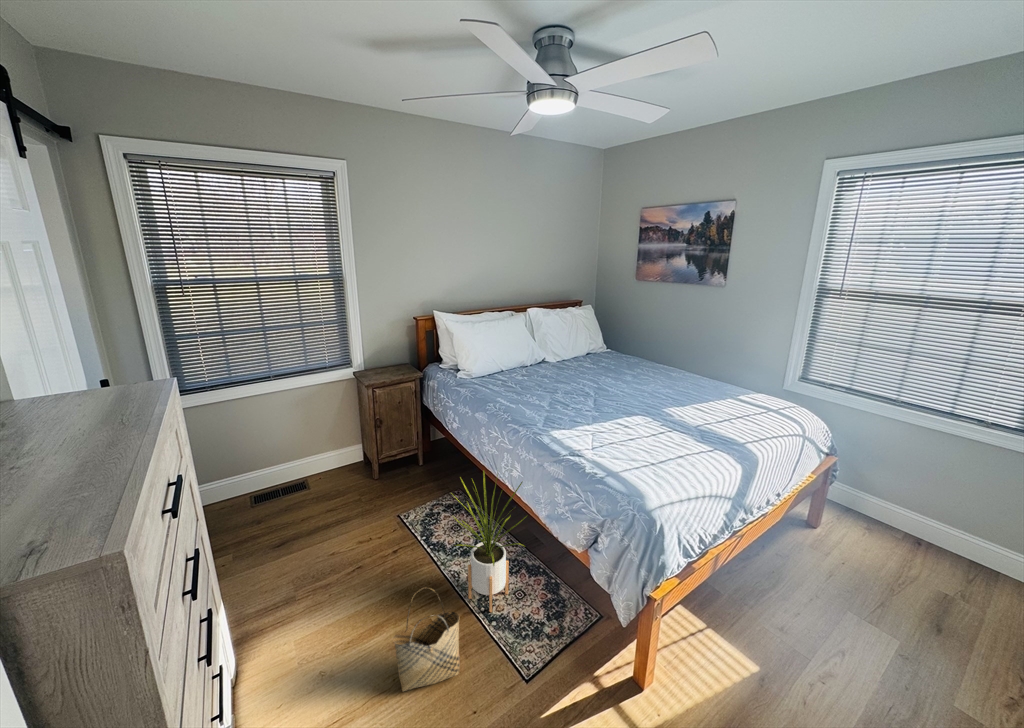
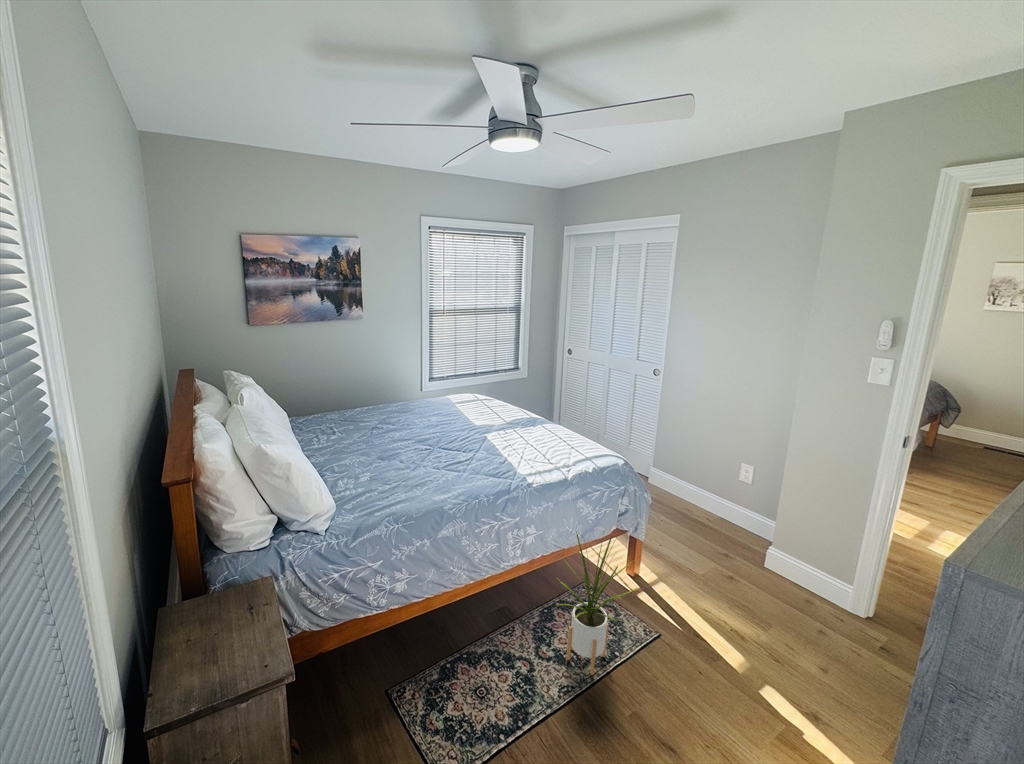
woven basket: present [393,588,460,691] -> none [658,632,711,729]

